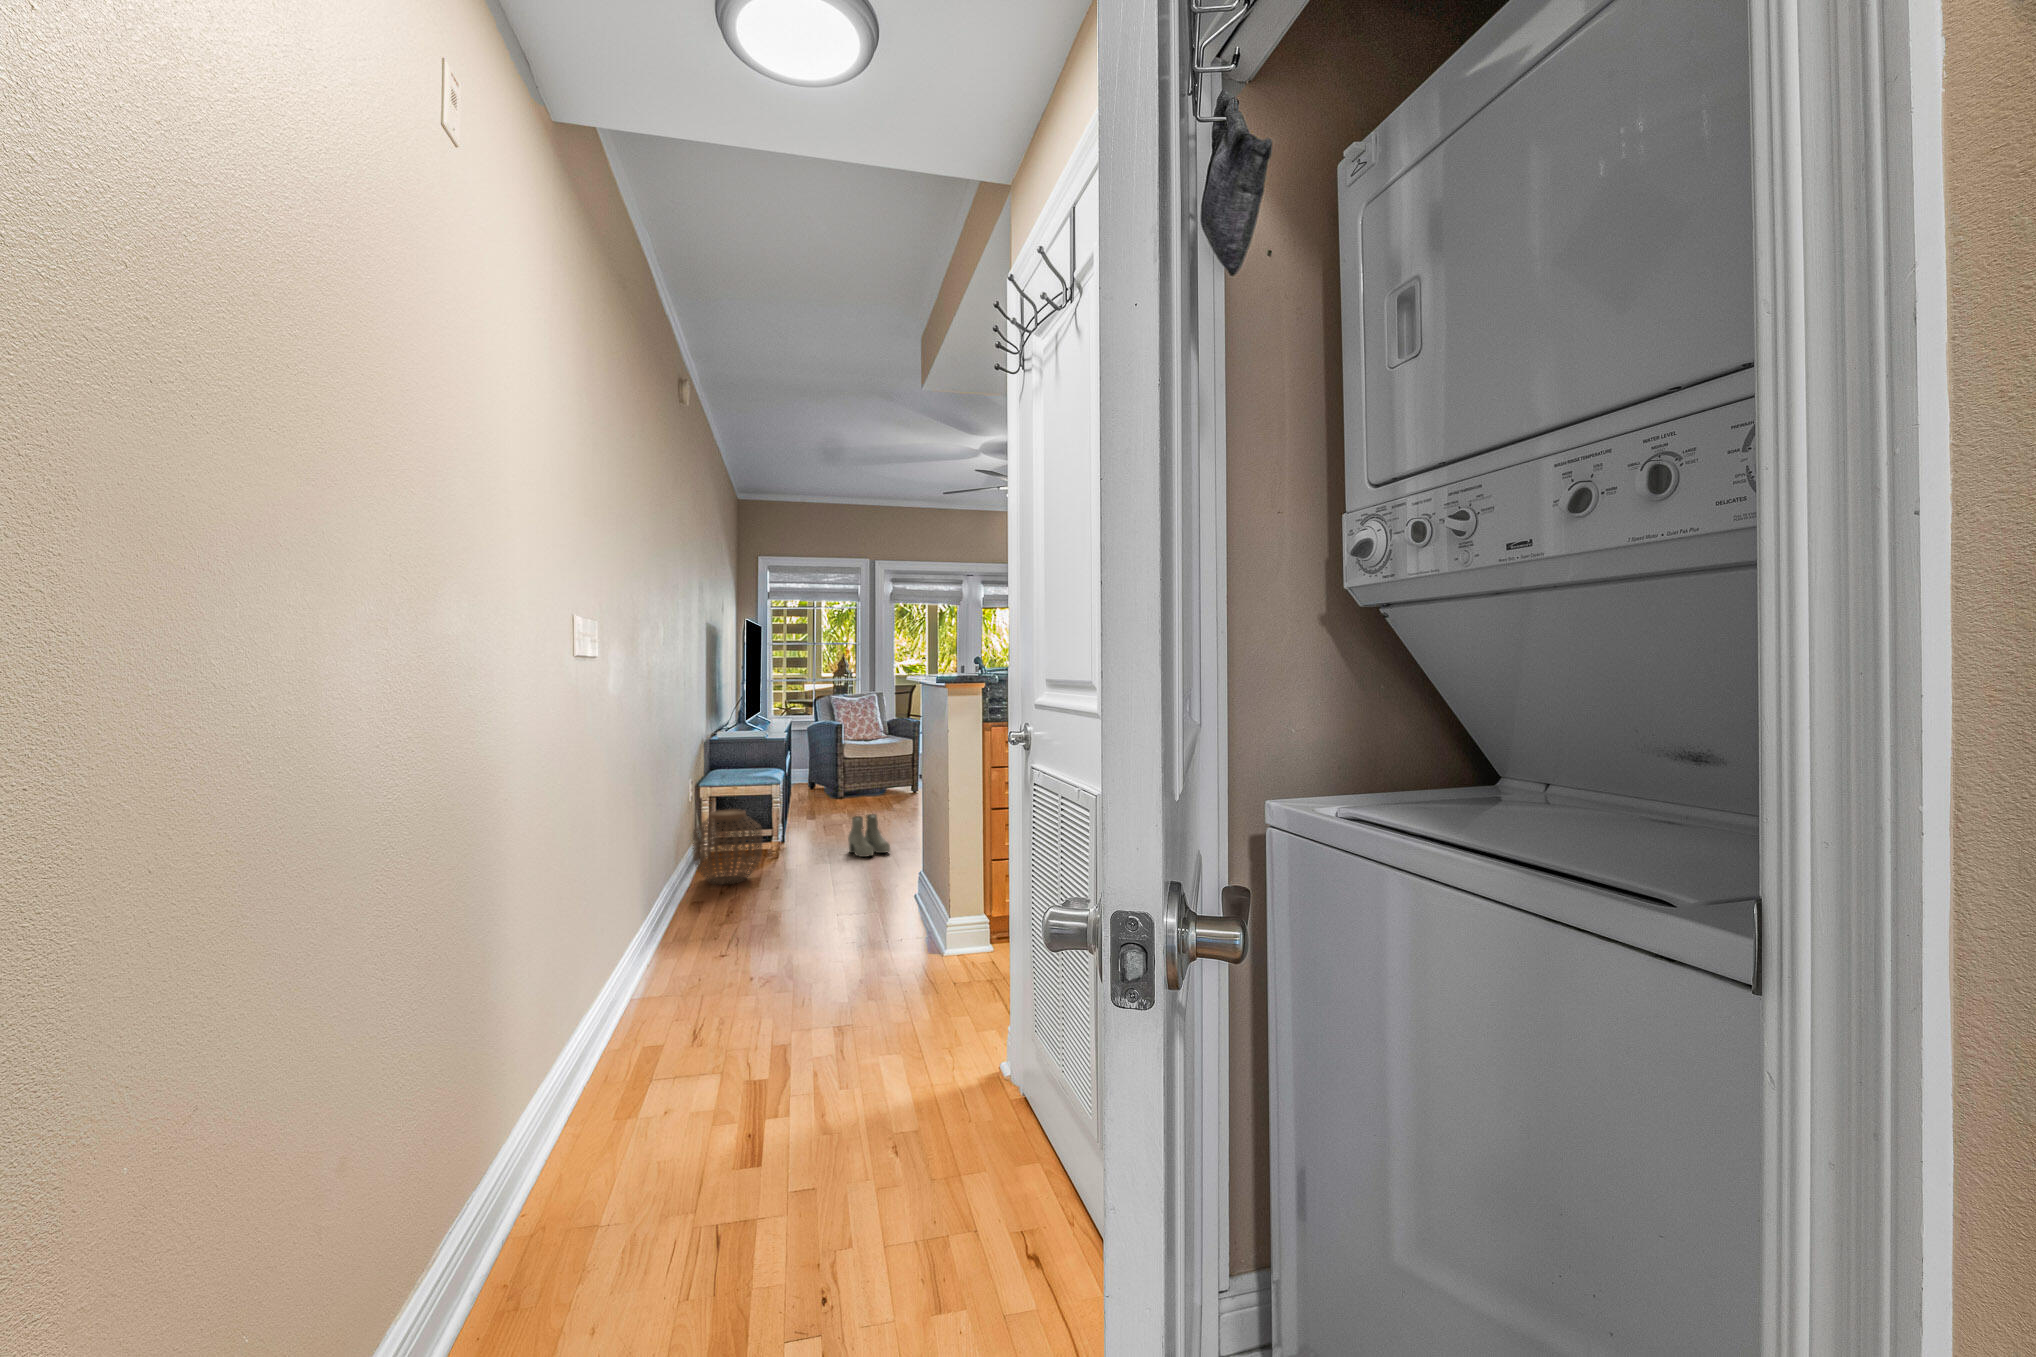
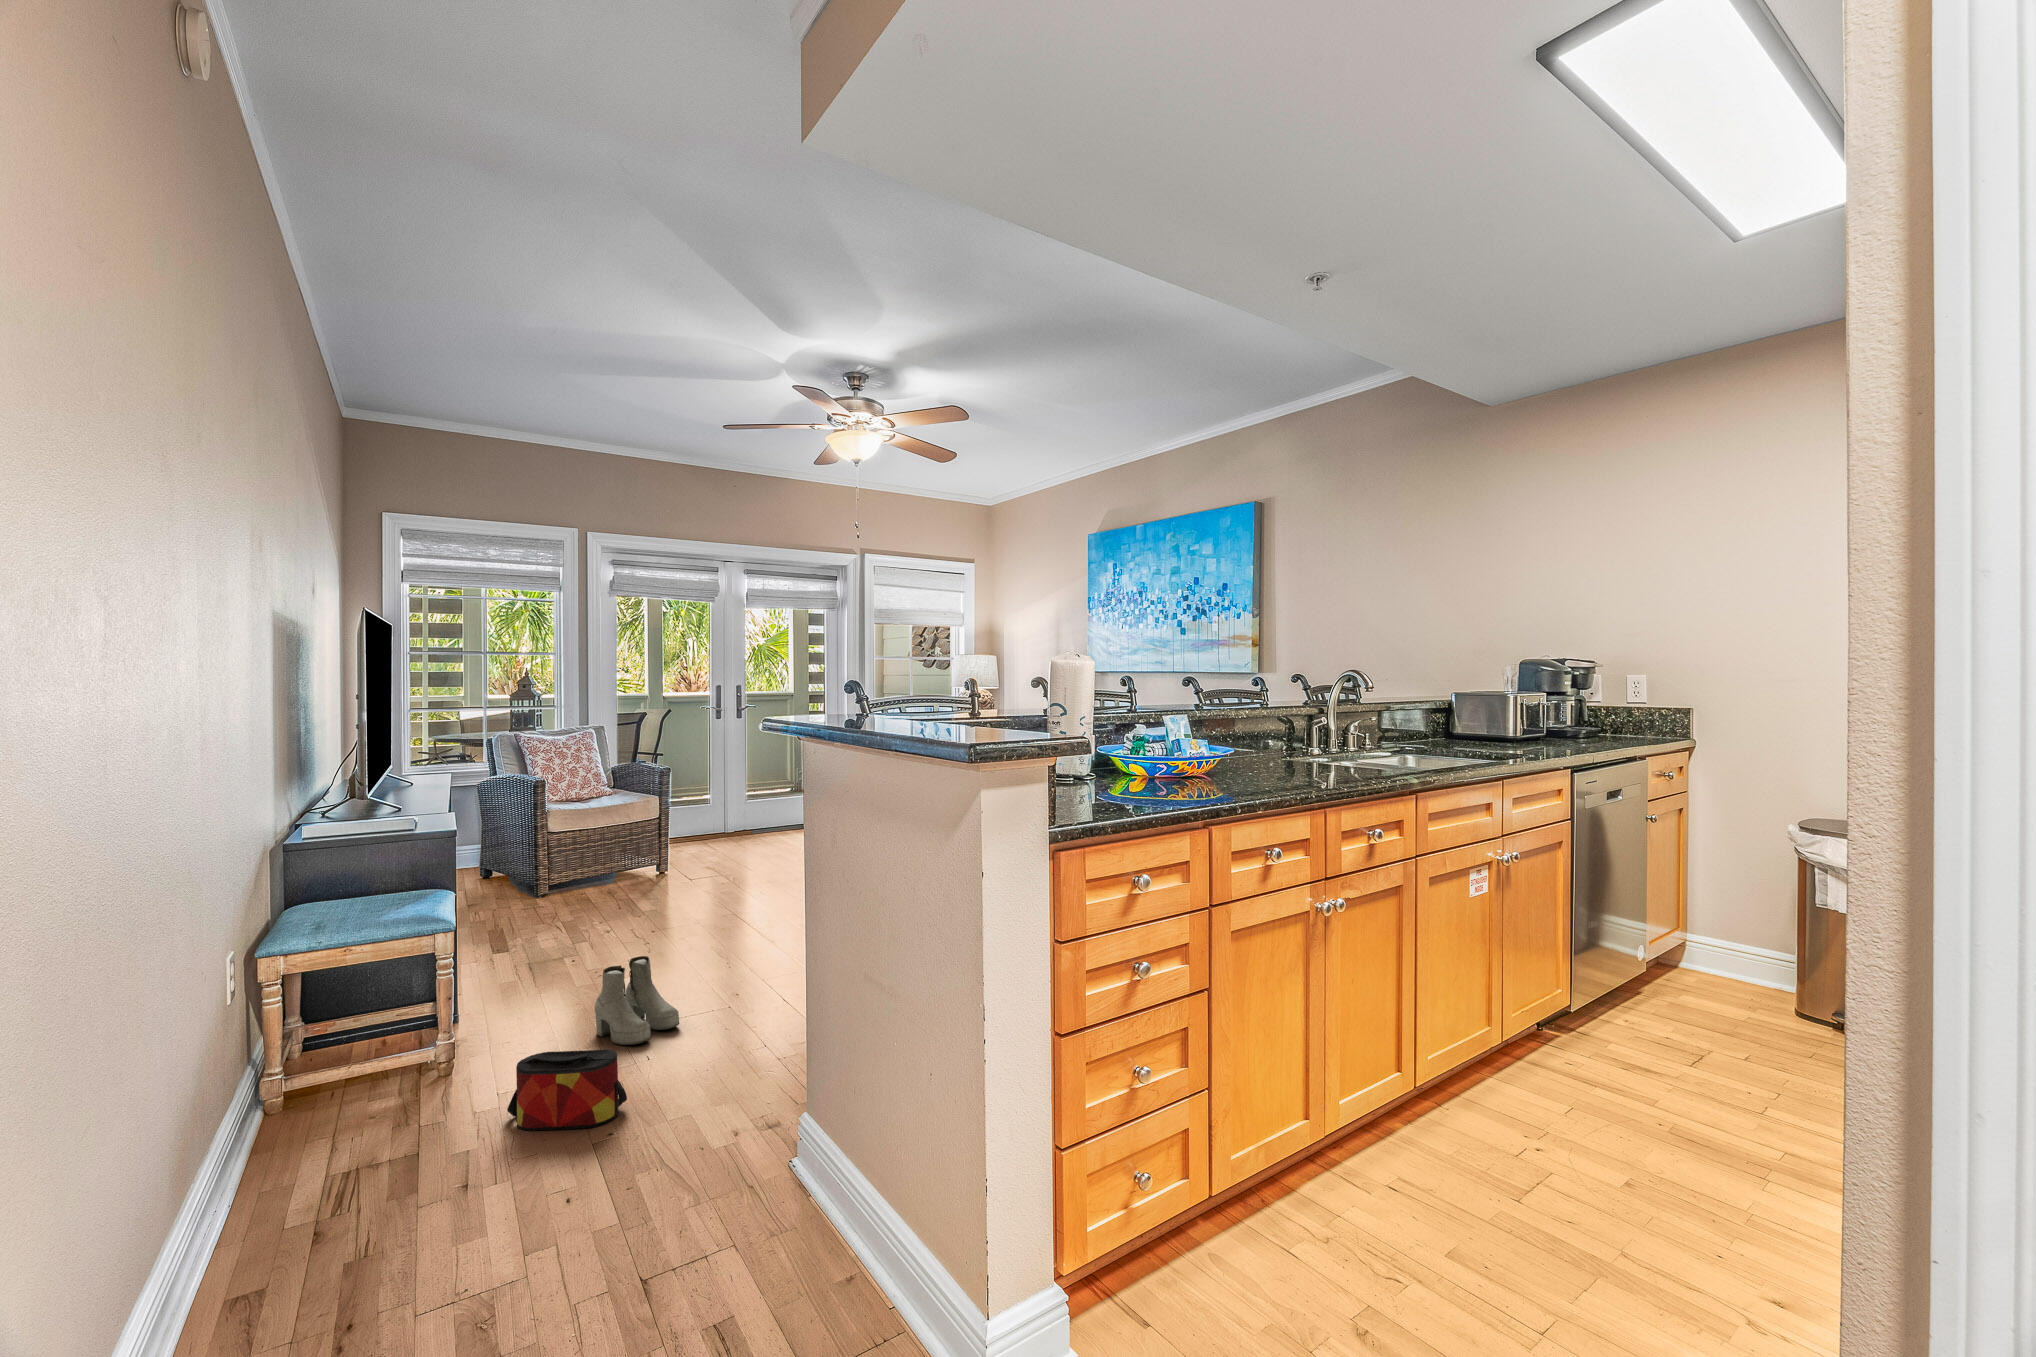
woven basket: present [693,809,762,884] -> none [237,1011,420,1197]
bag: none [800,843,853,879] -> present [507,1049,627,1131]

